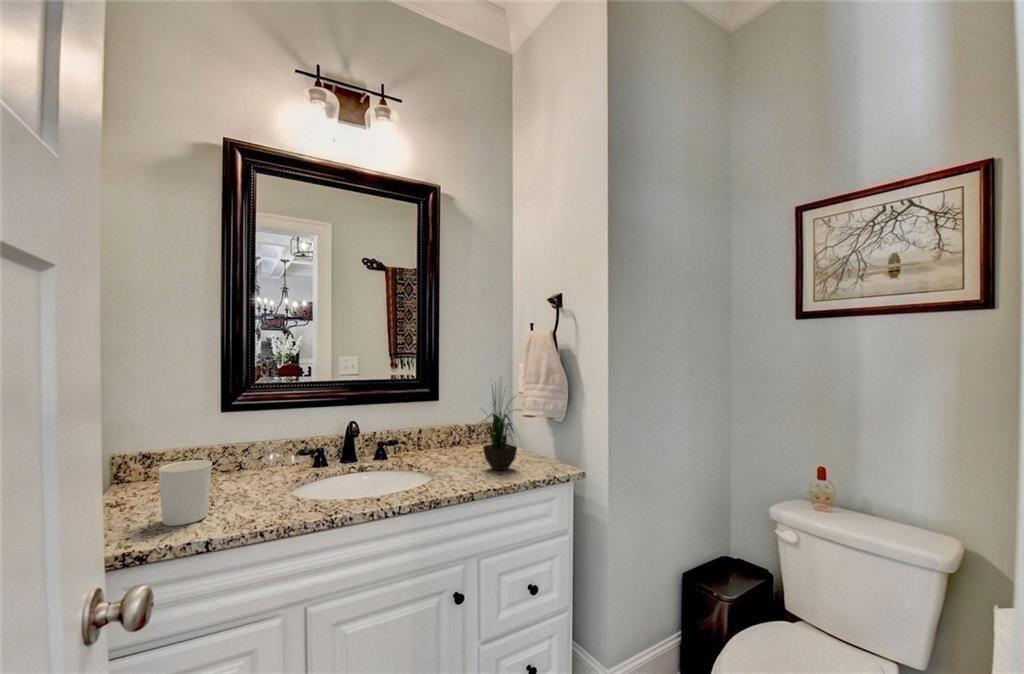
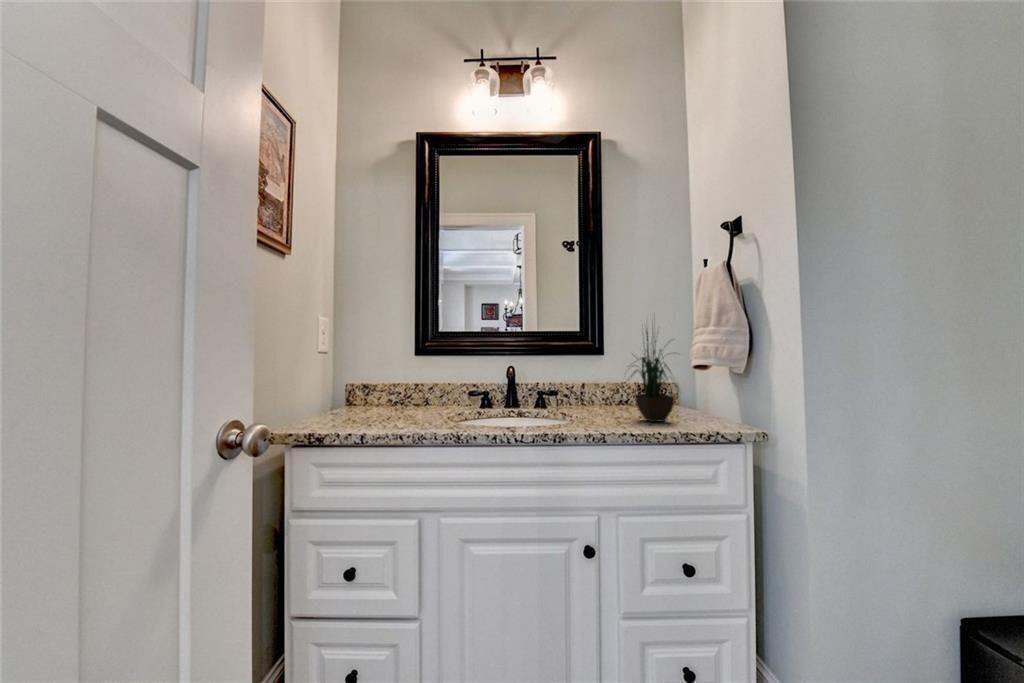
candle holder: present [158,460,212,526] -> none [341,378,378,425]

